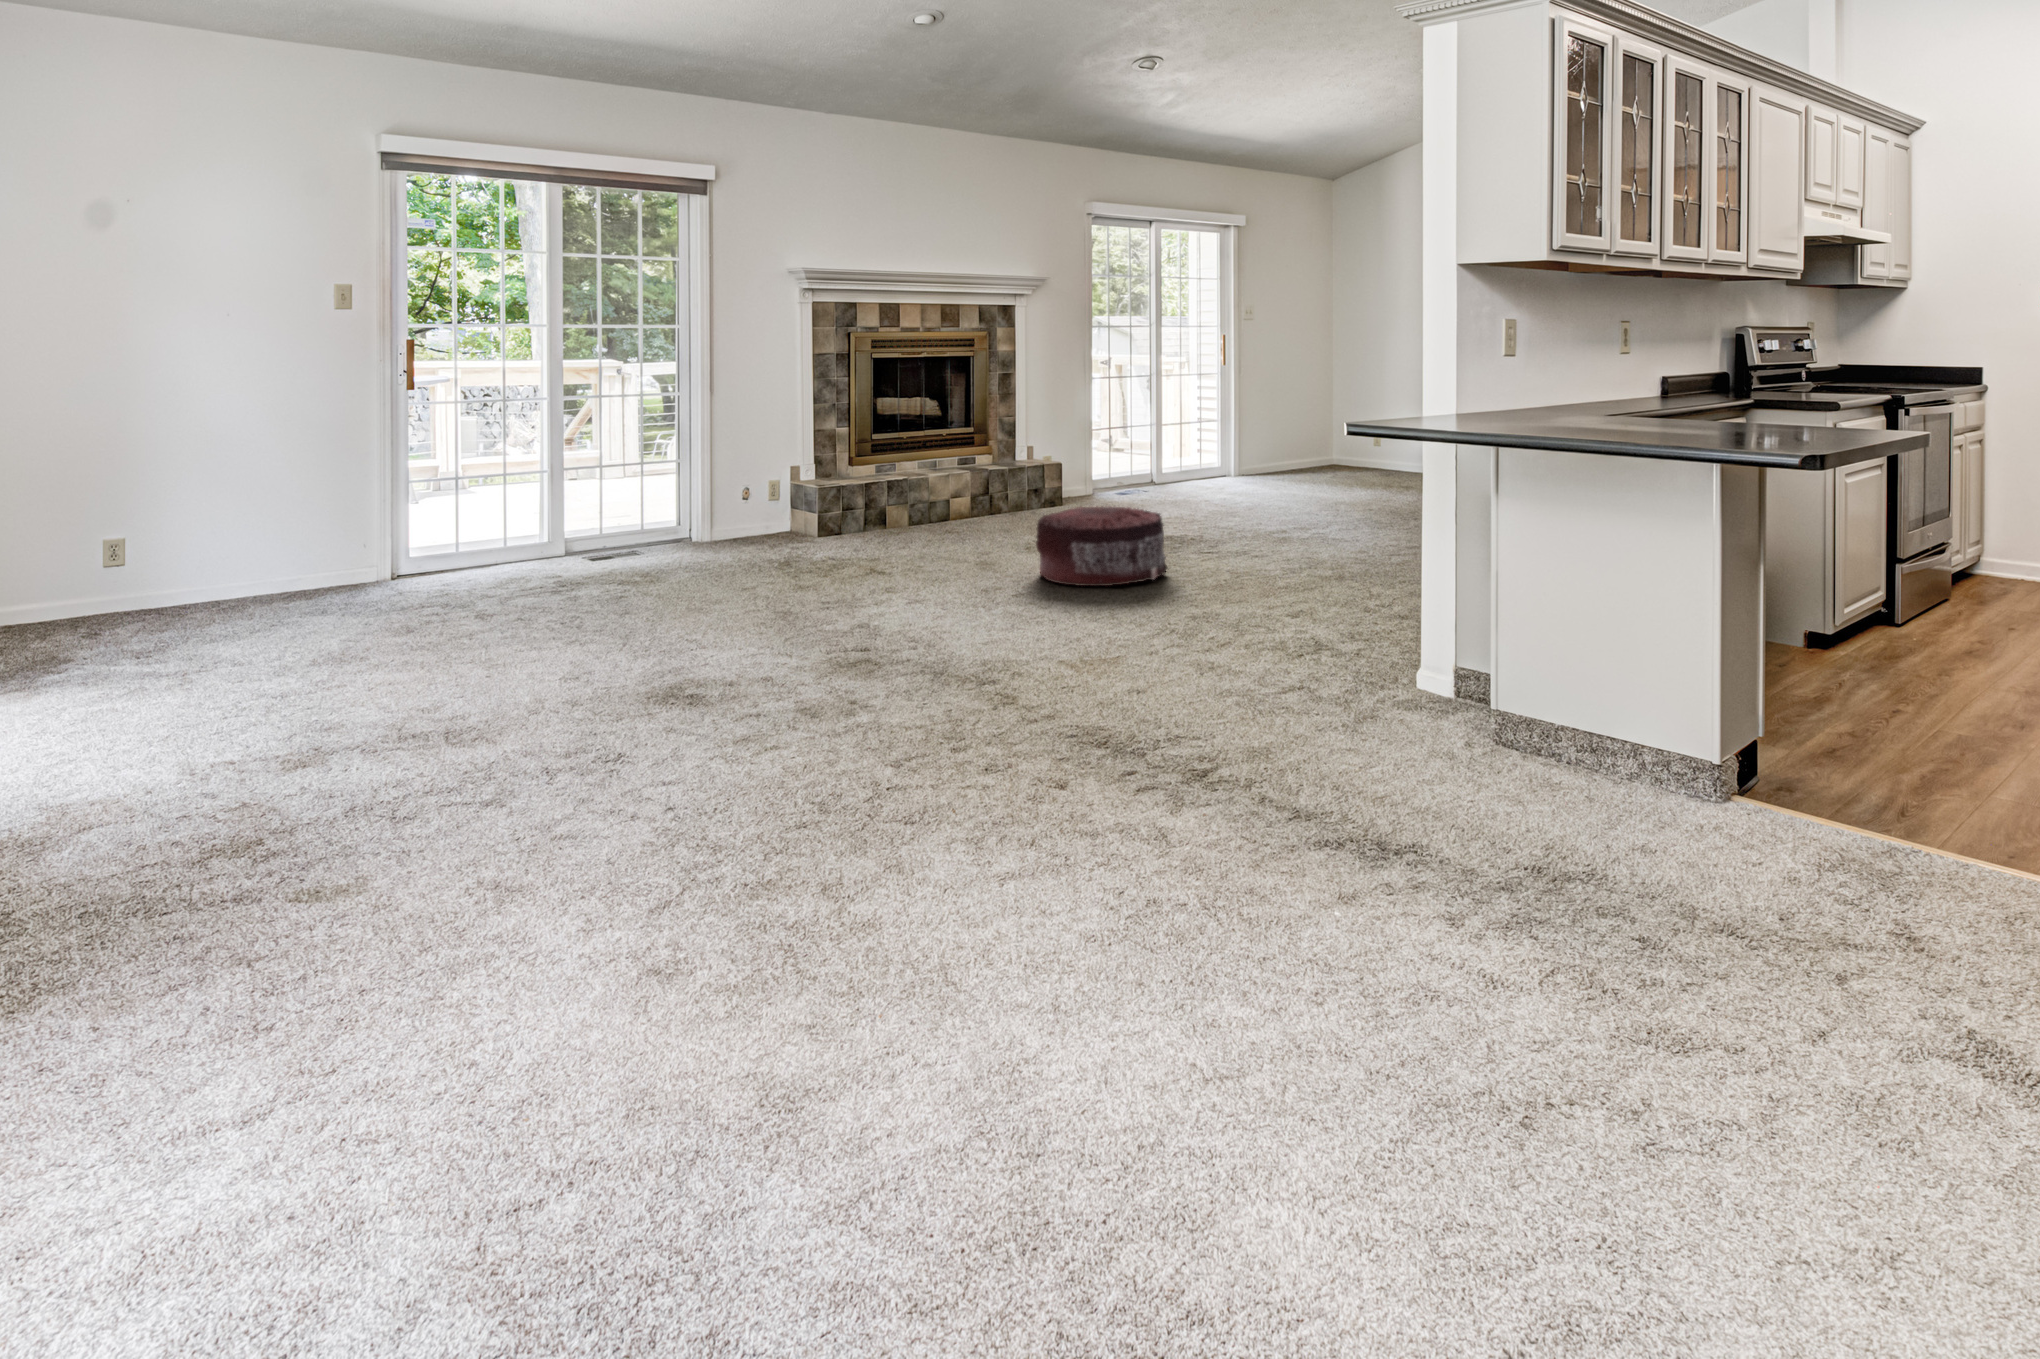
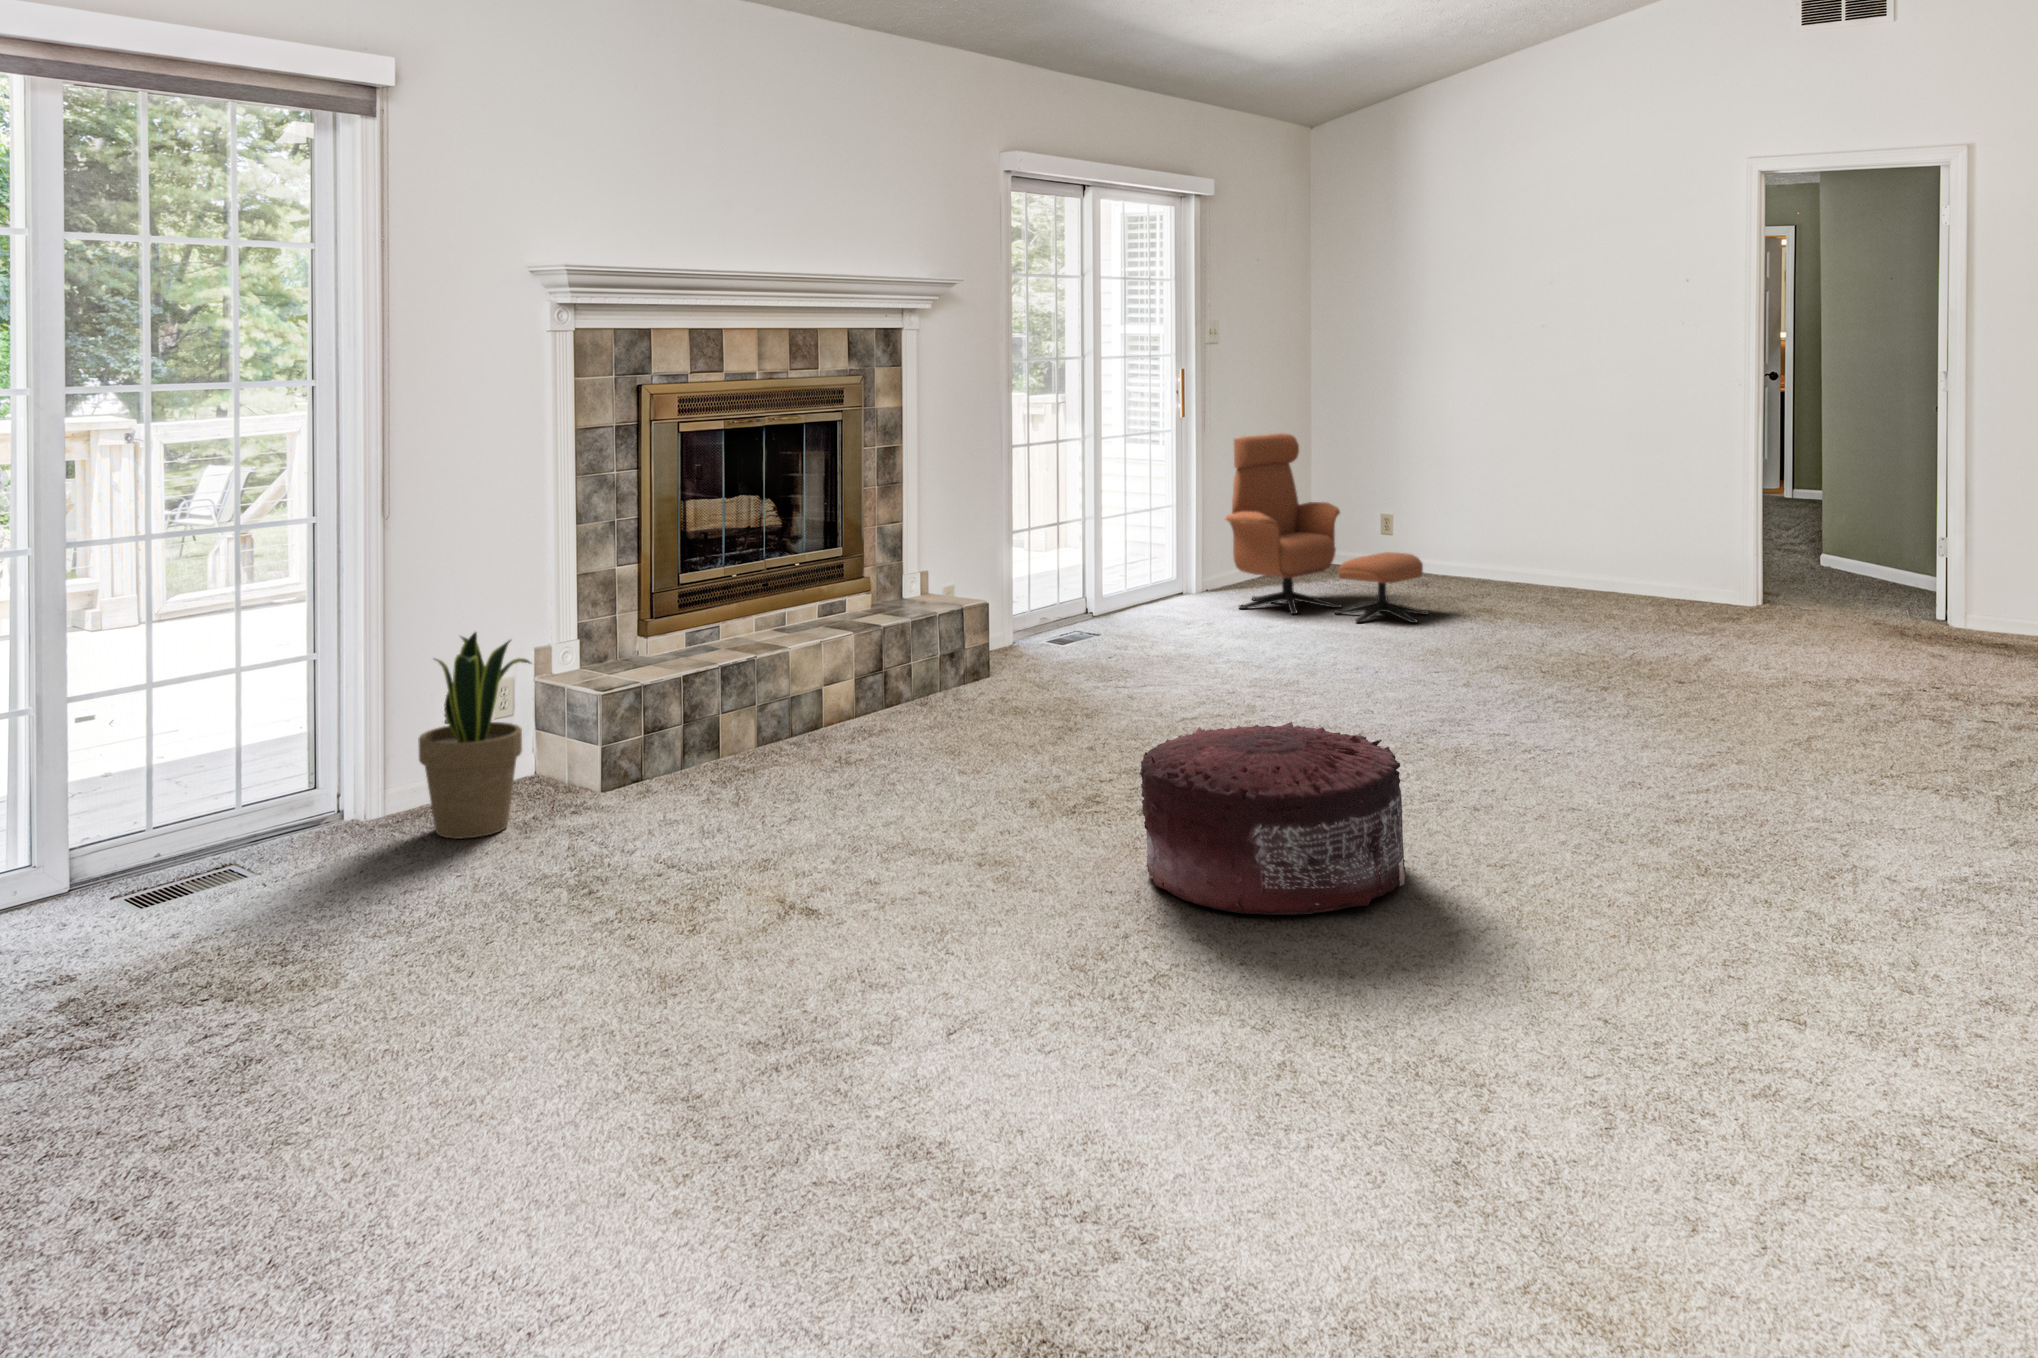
lounge chair: none [1240,377,1361,493] -> present [1226,433,1428,623]
potted plant: none [724,449,781,549] -> present [418,632,531,839]

